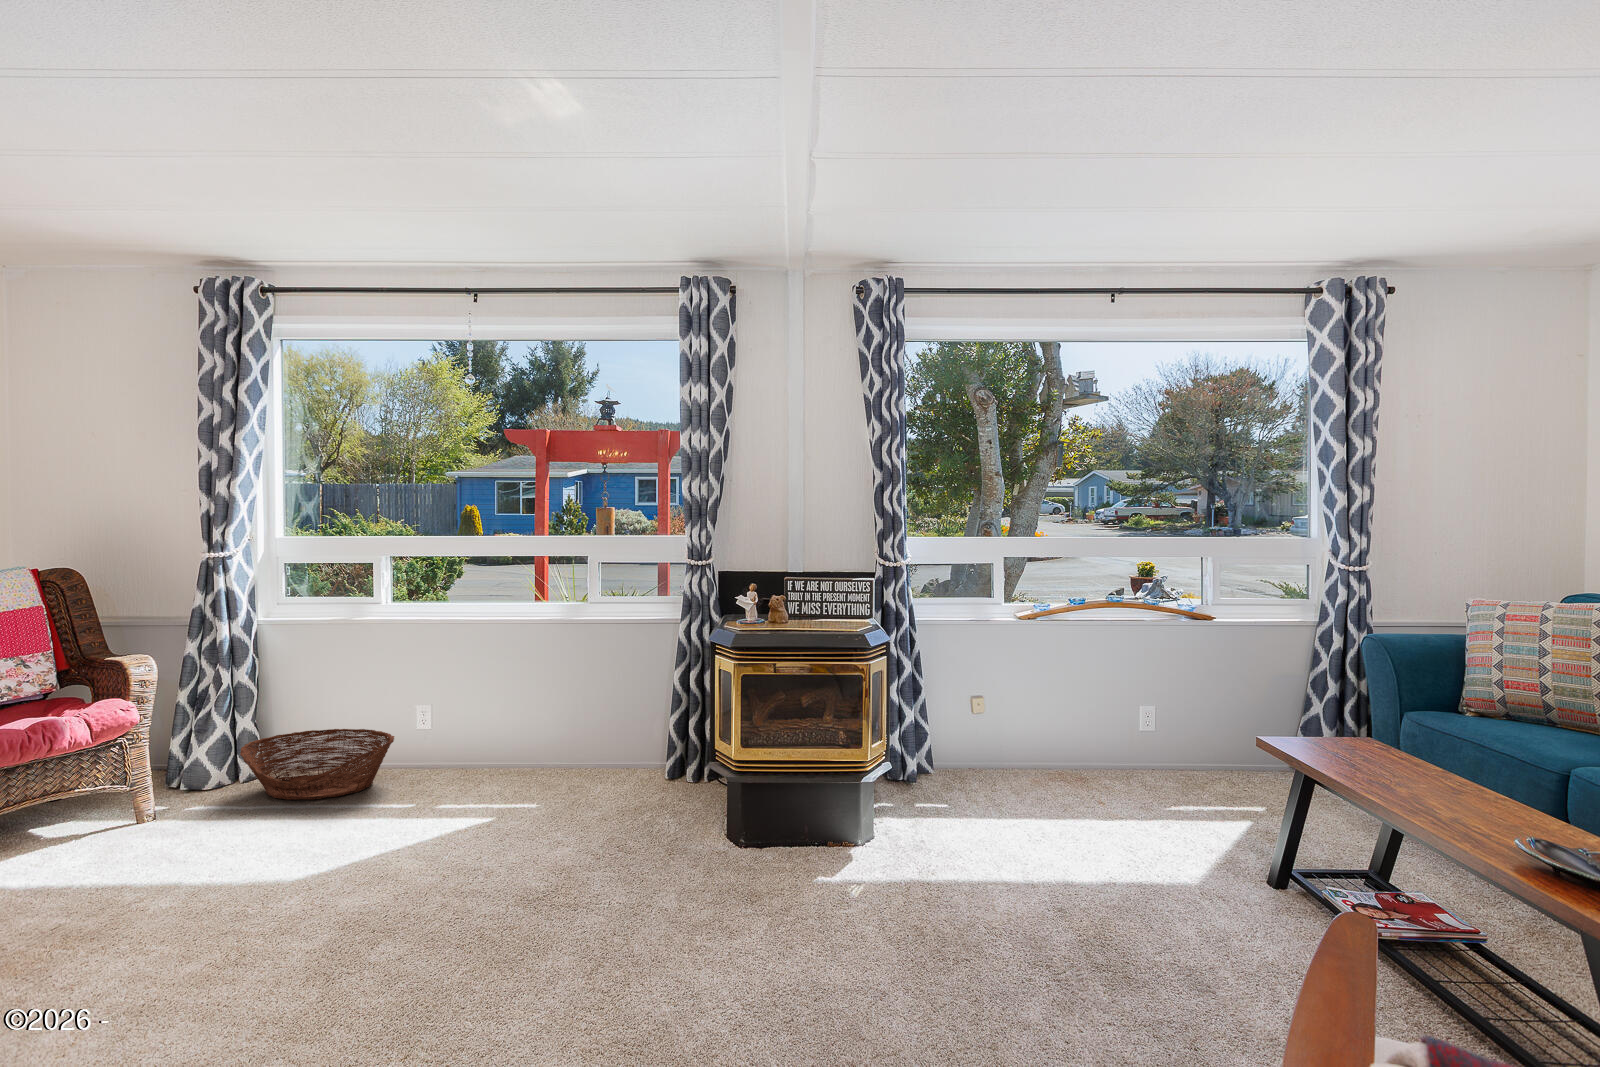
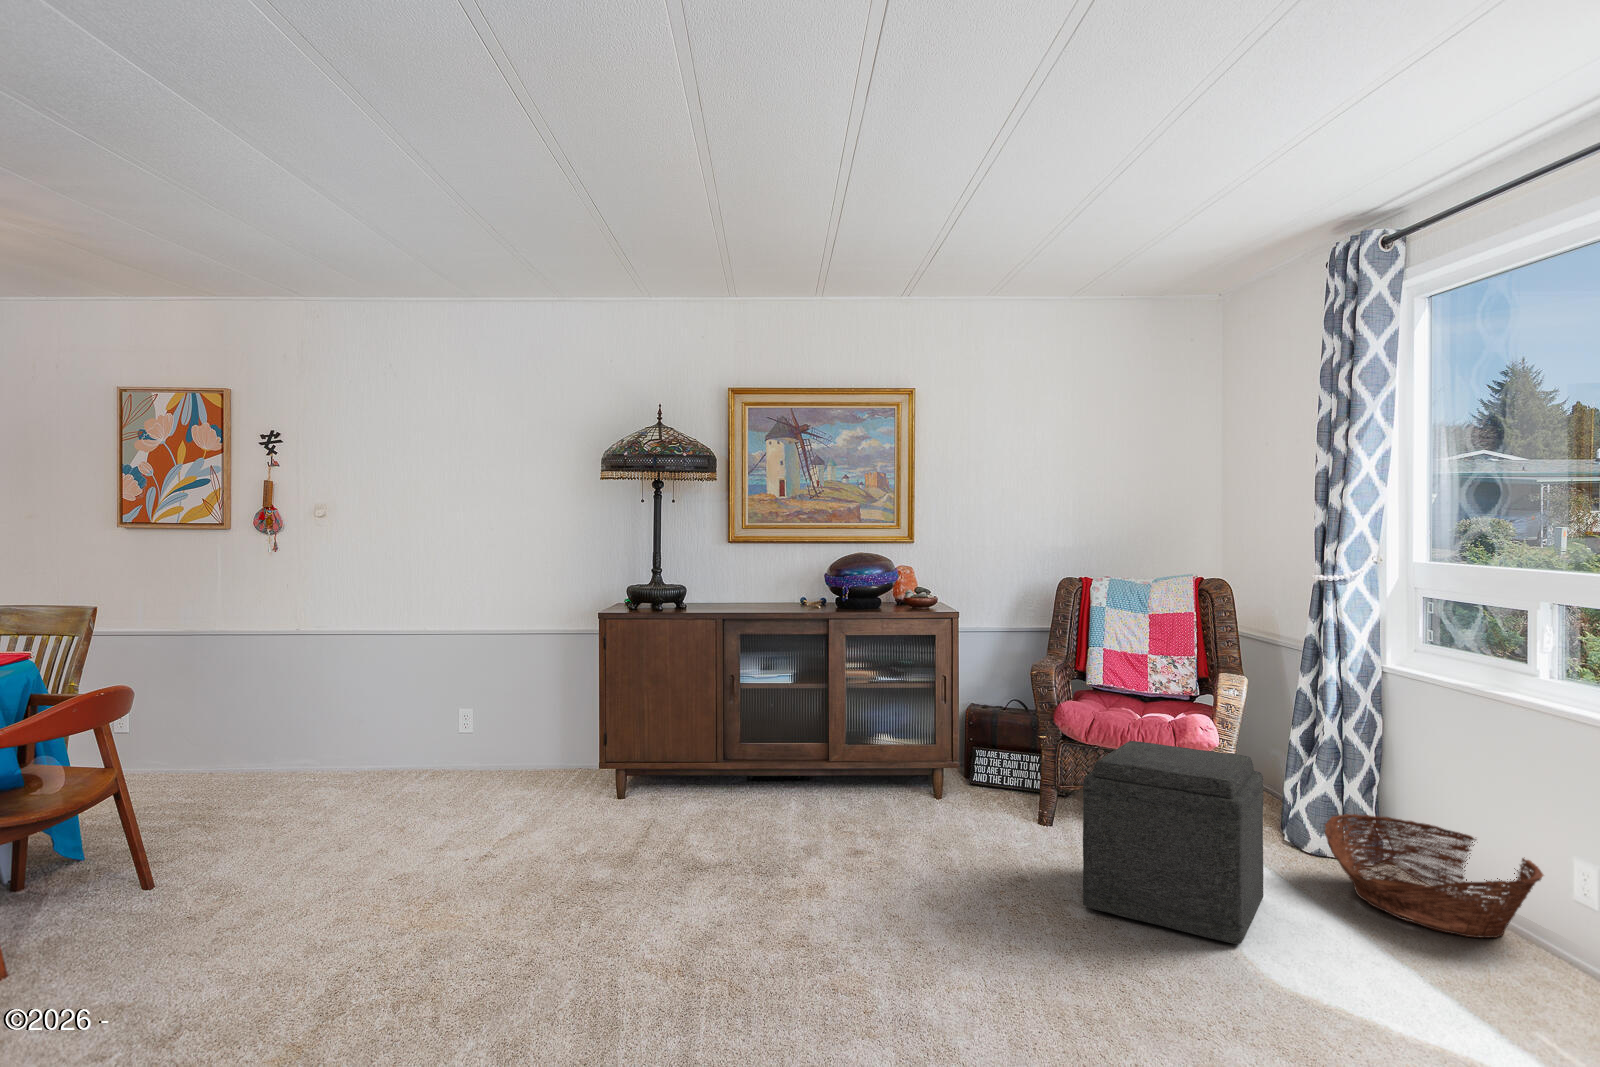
ottoman: none [54,715,235,902] -> present [1083,741,1263,944]

